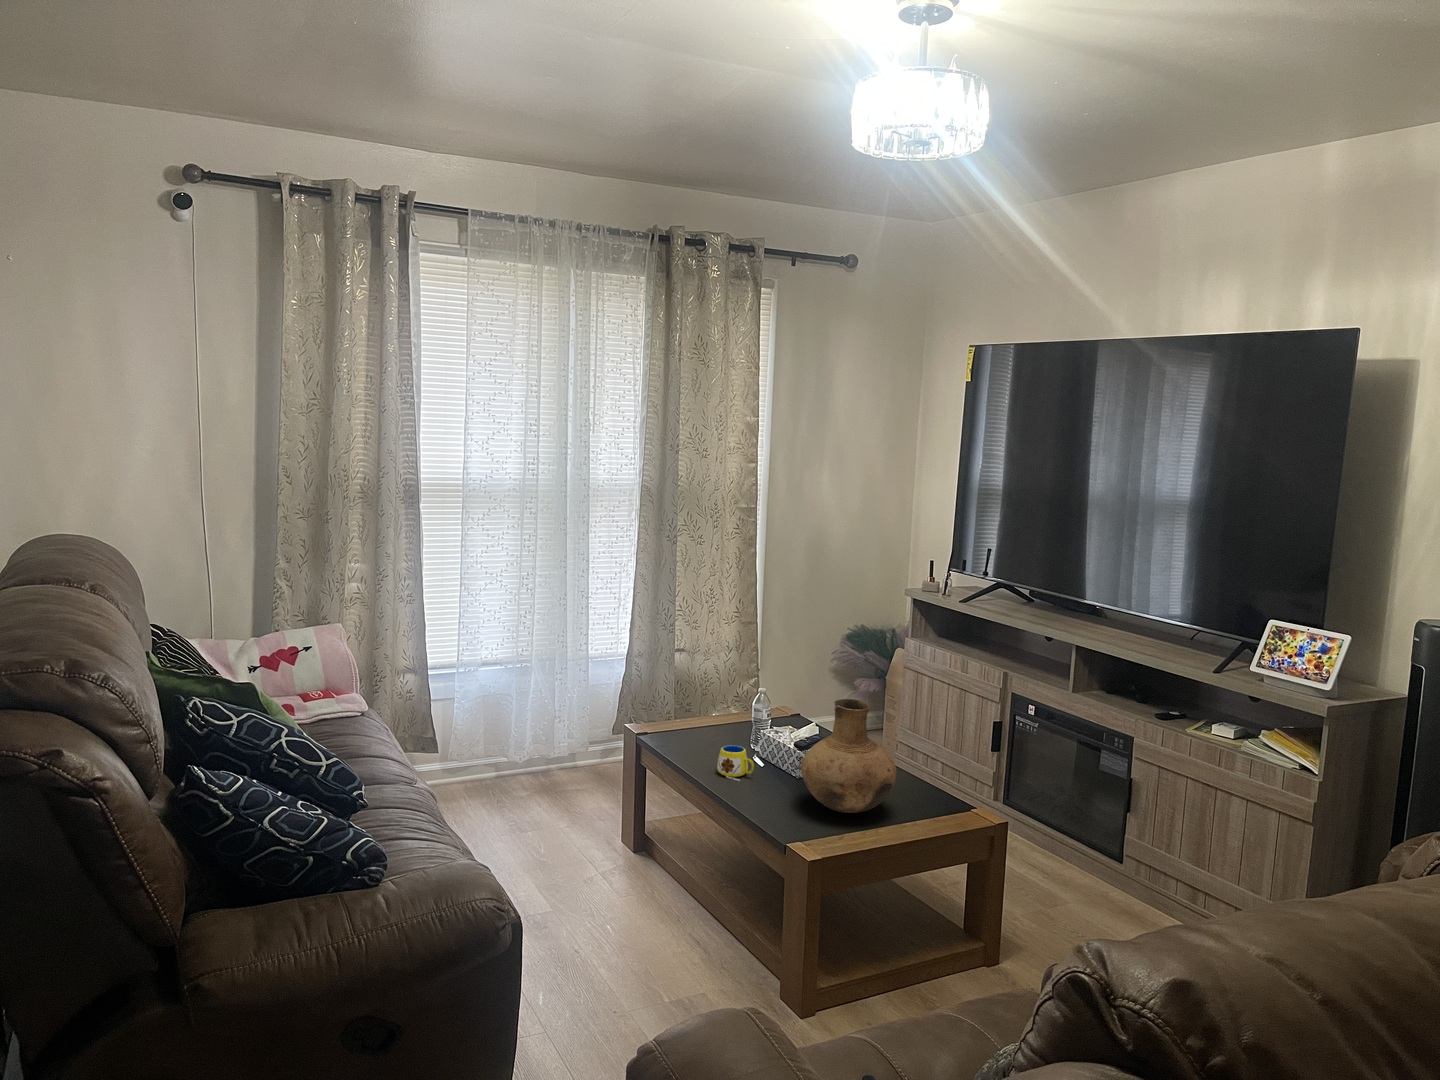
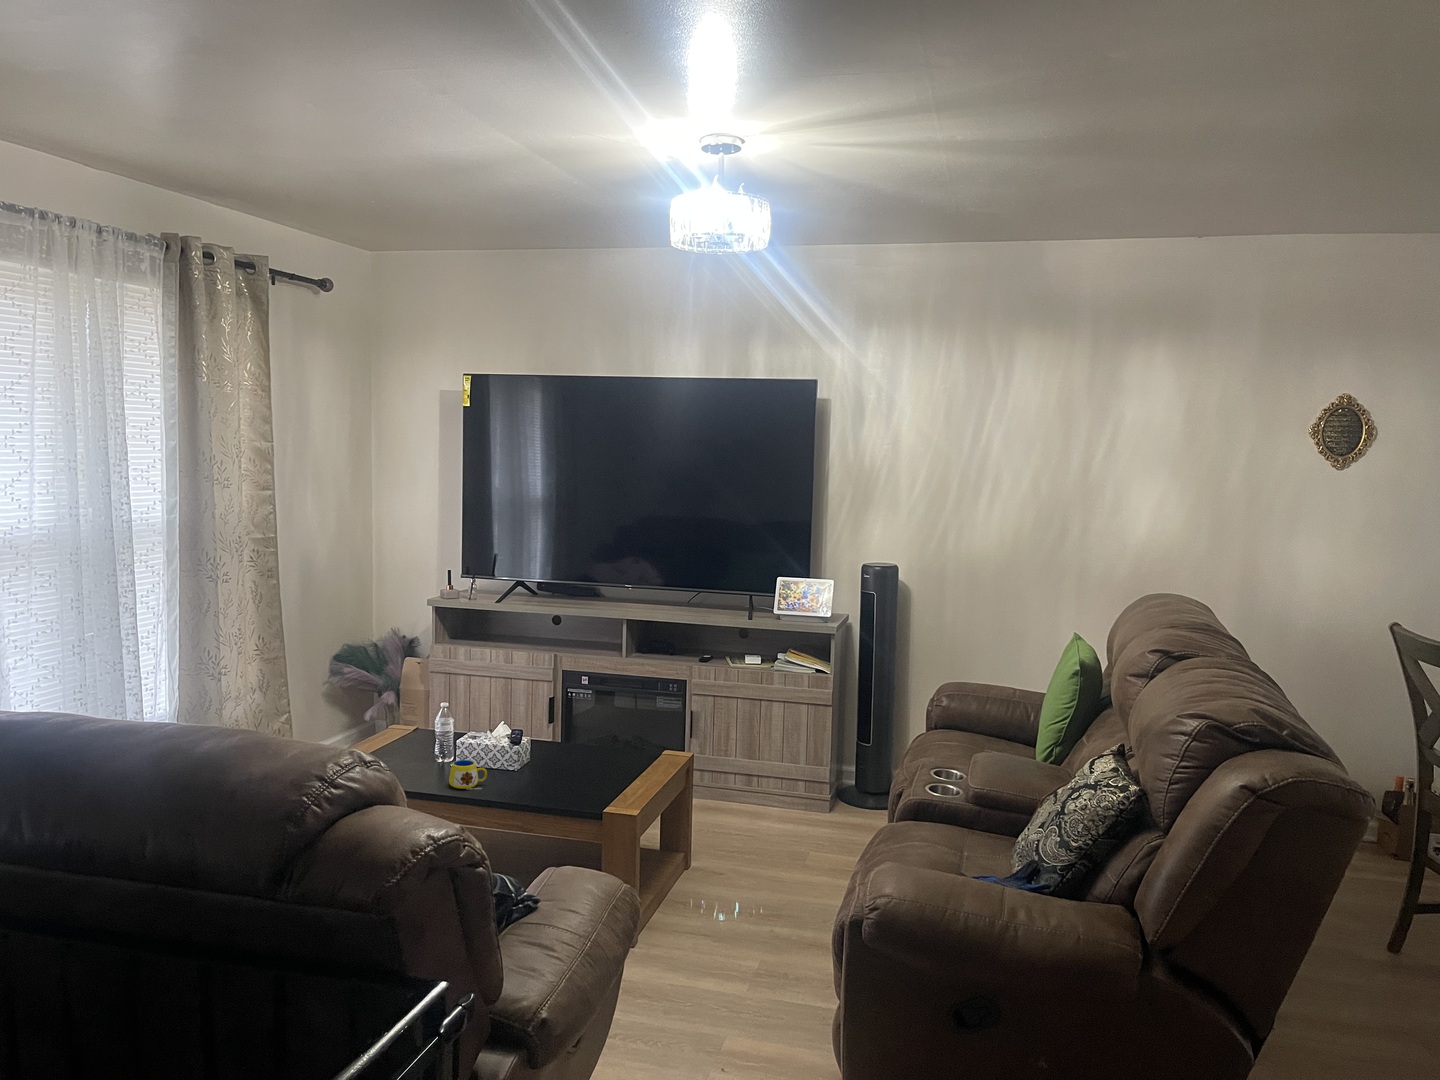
vase: present [801,699,897,813] -> none [547,691,628,786]

